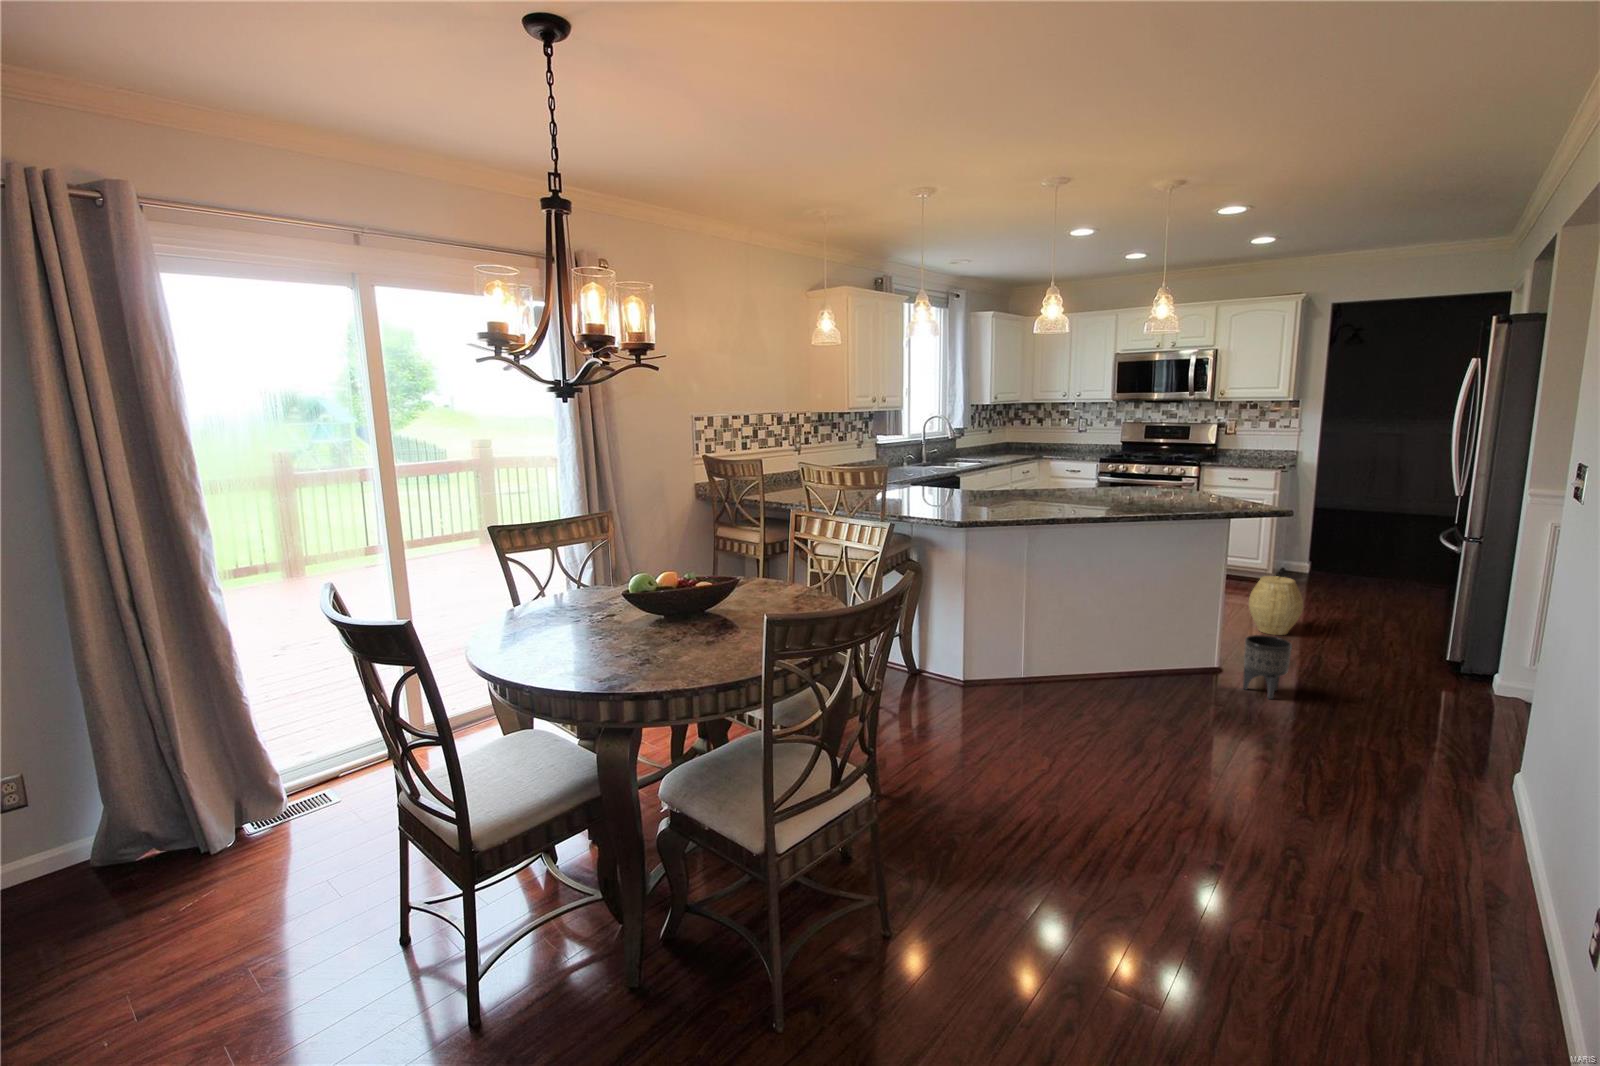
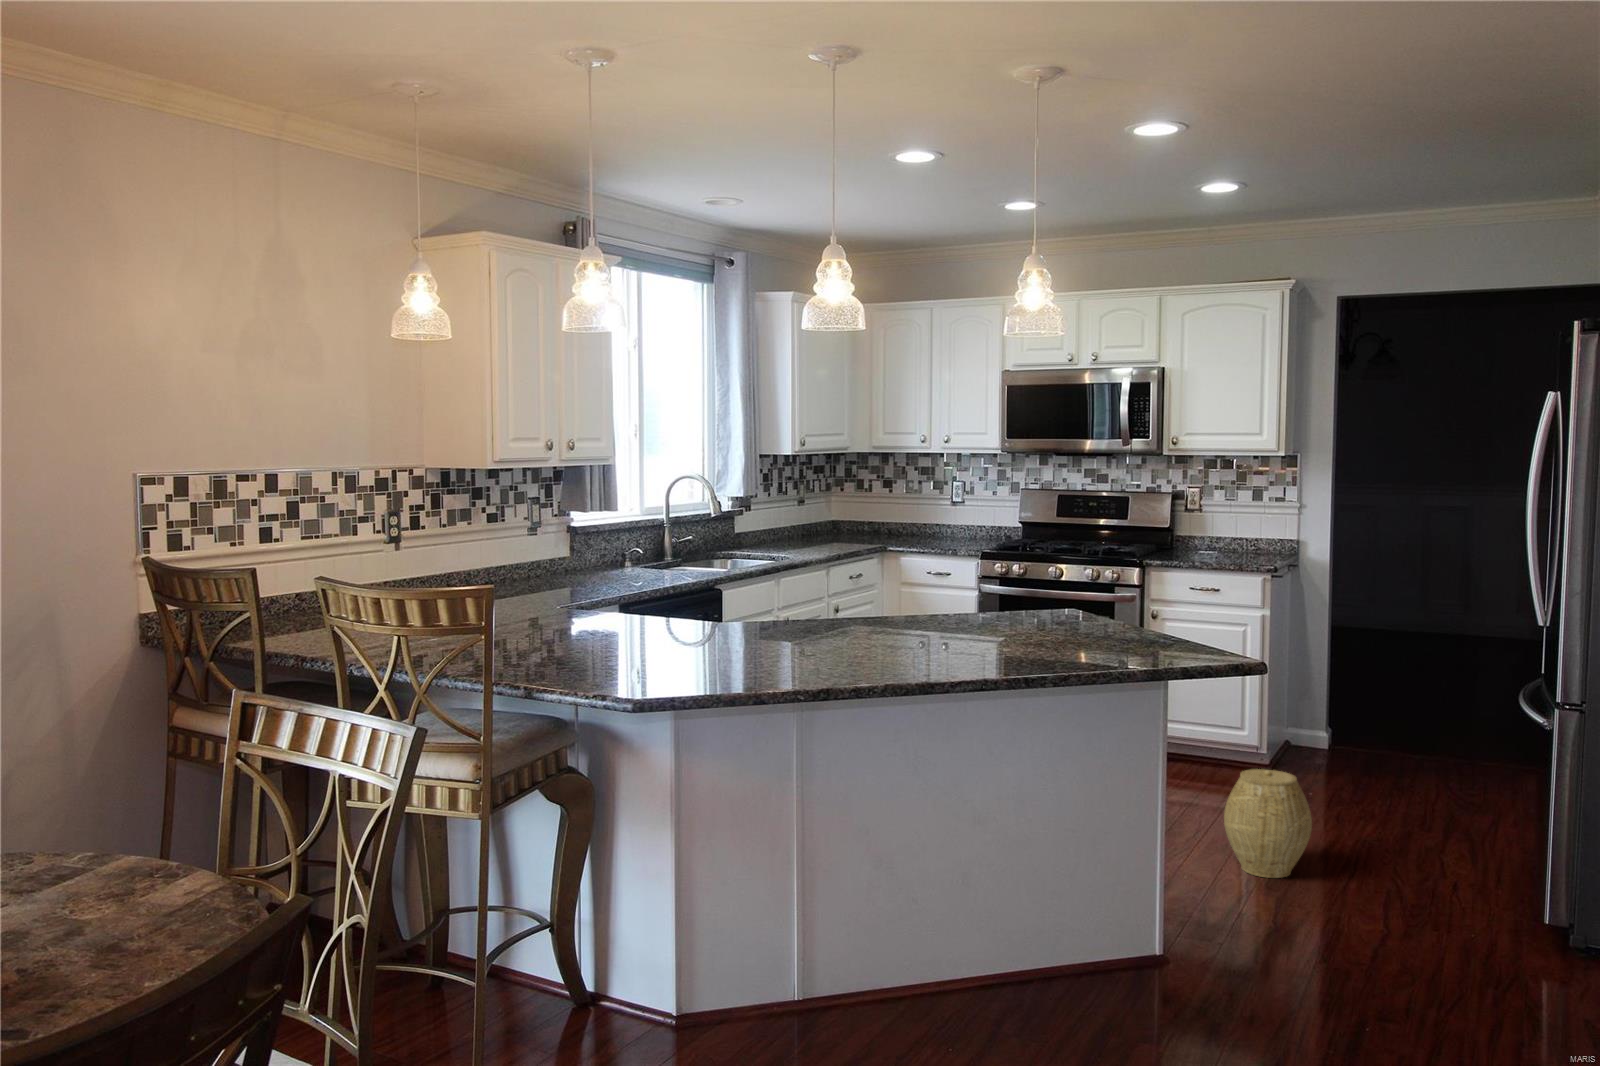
planter: present [1243,635,1292,699] -> none [1208,897,1288,1023]

